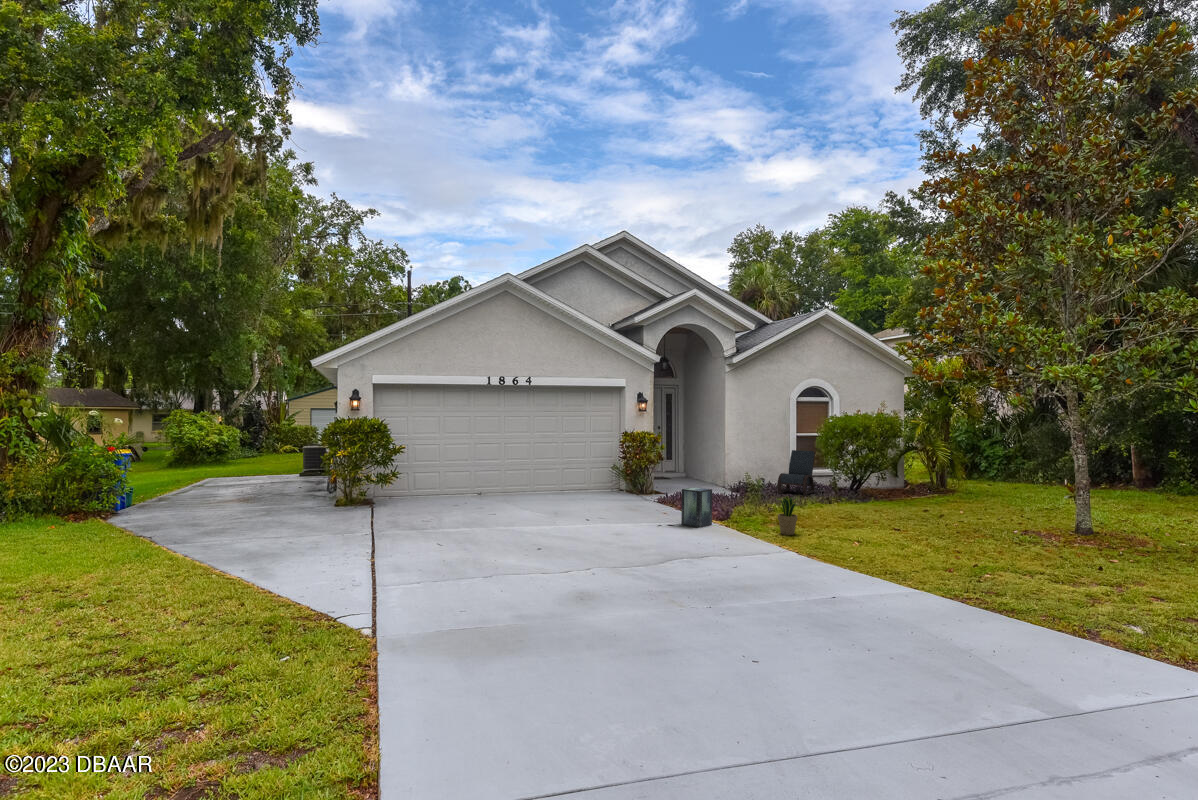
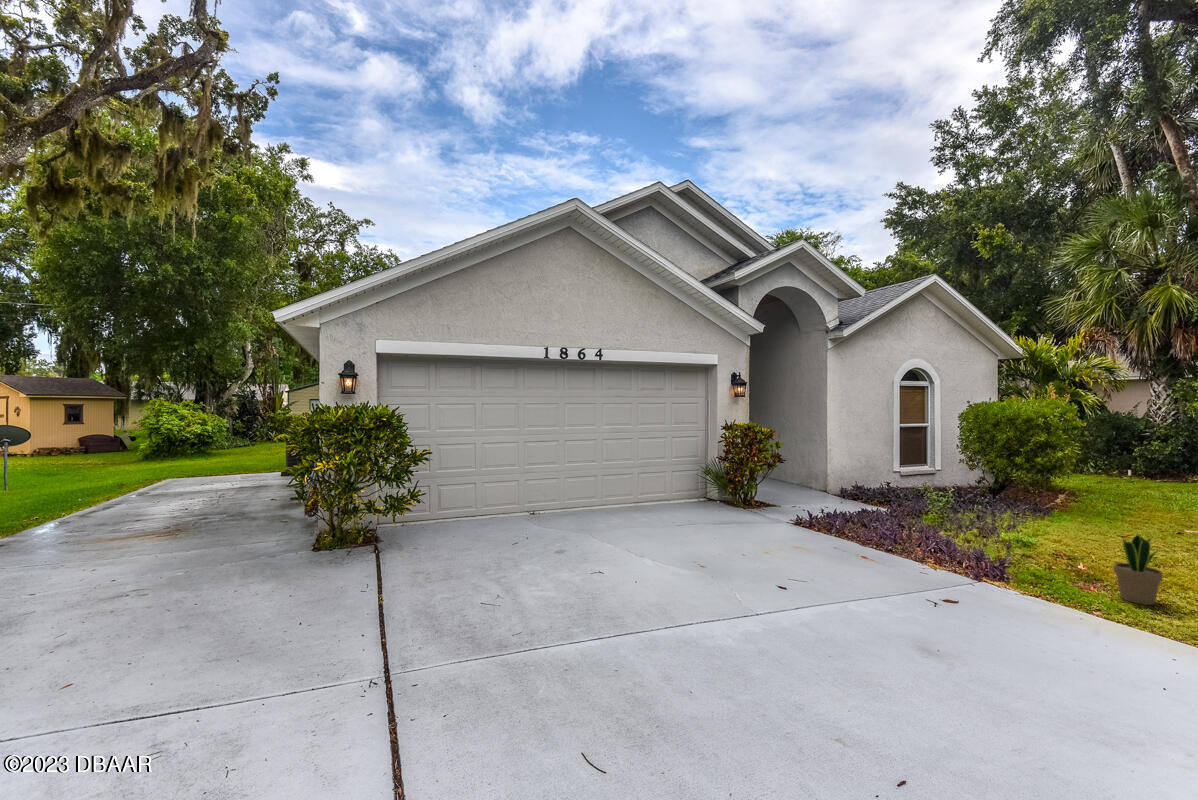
lounge chair: present [777,450,815,496] -> none [876,441,918,496]
storage box: present [681,487,712,528] -> none [915,512,960,586]

